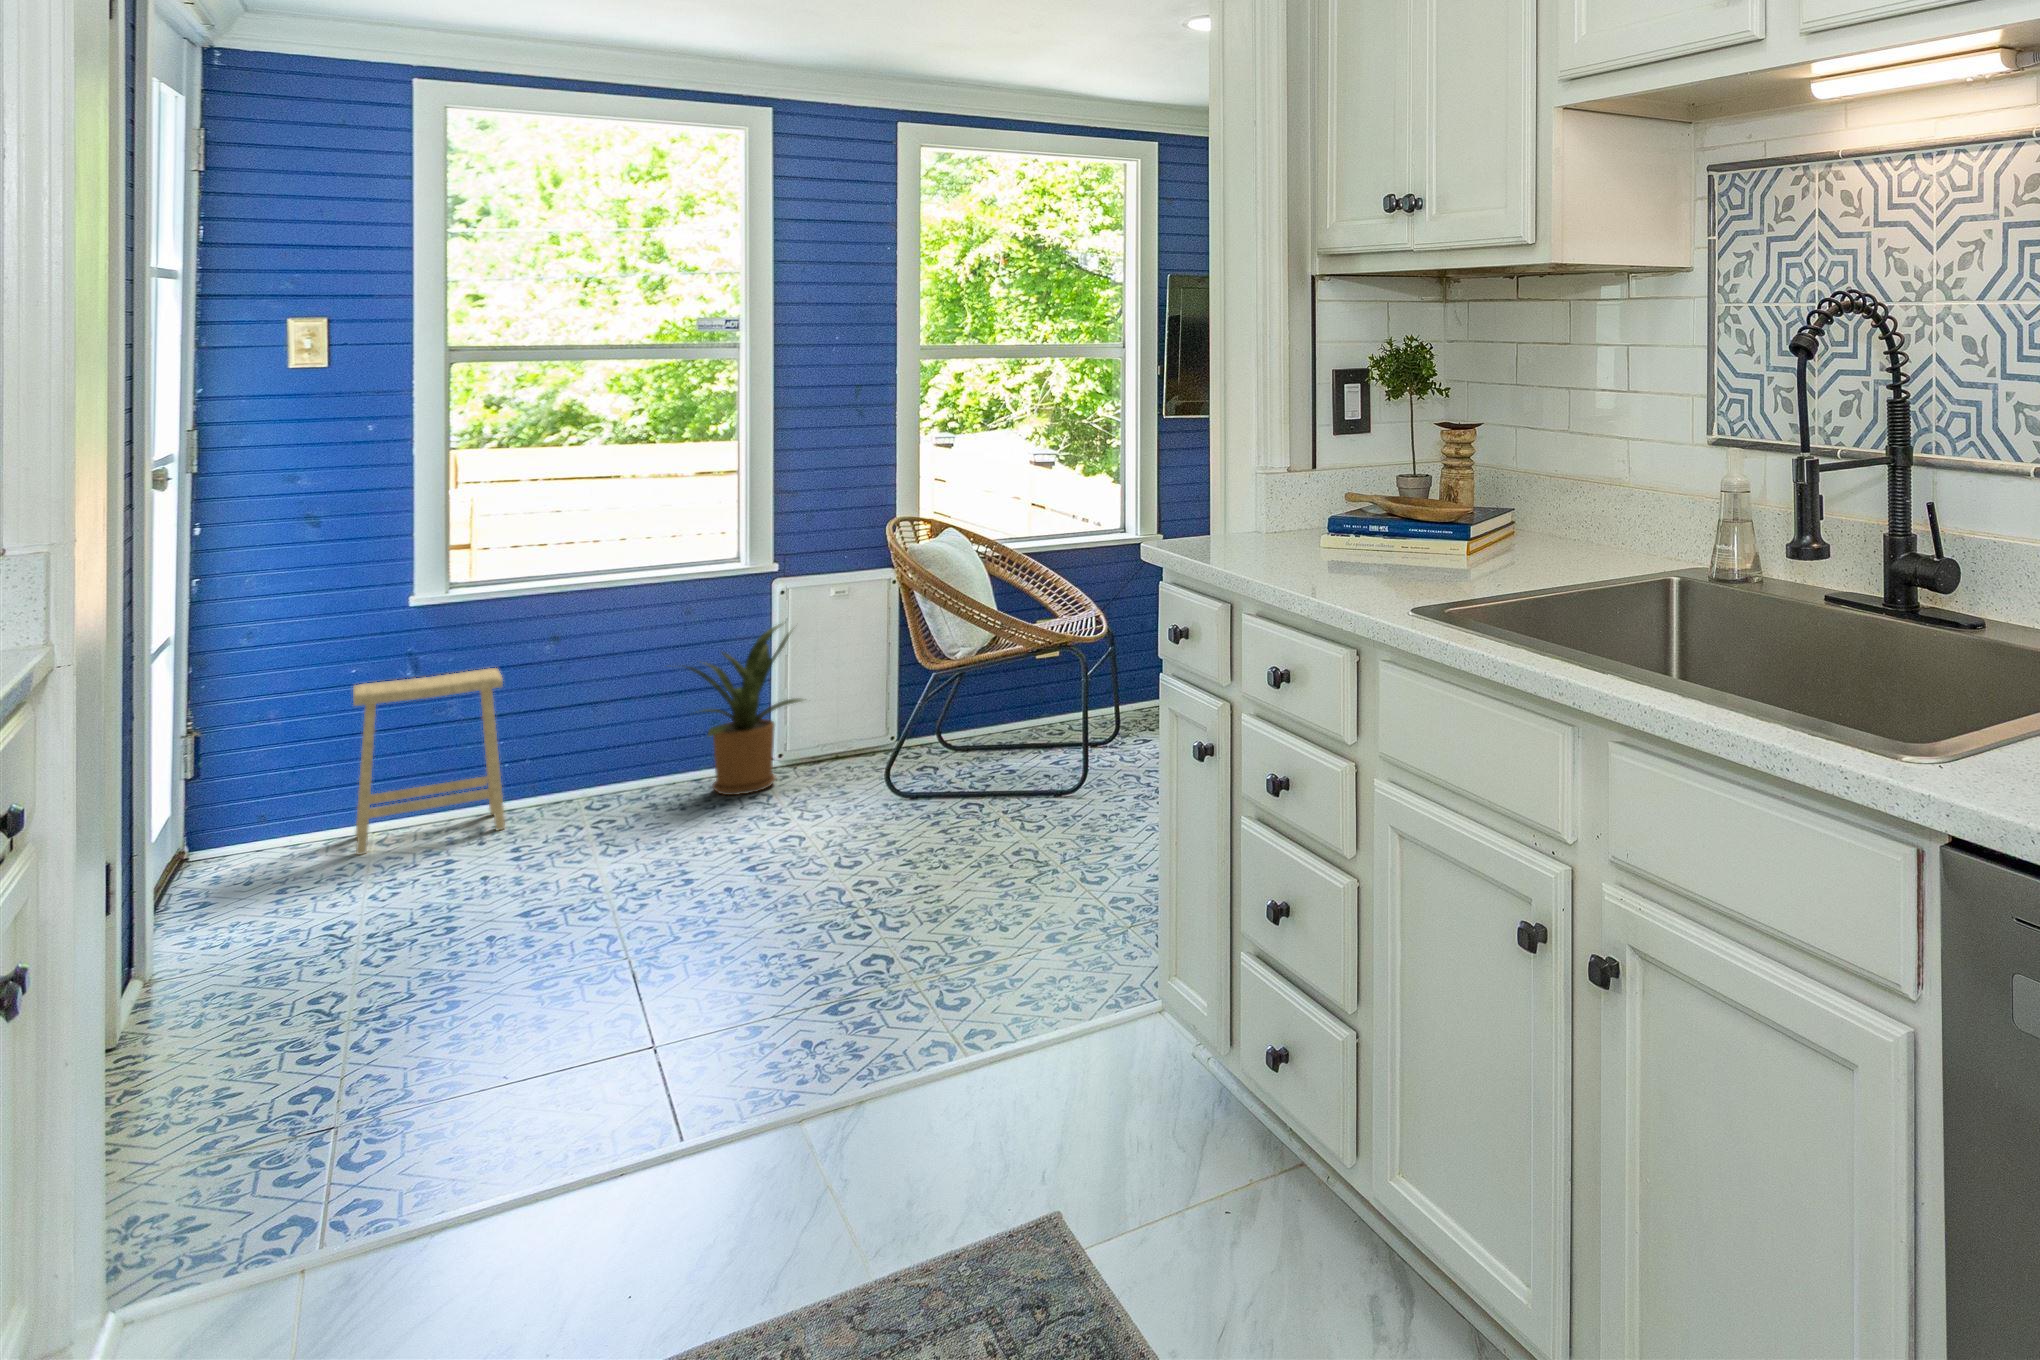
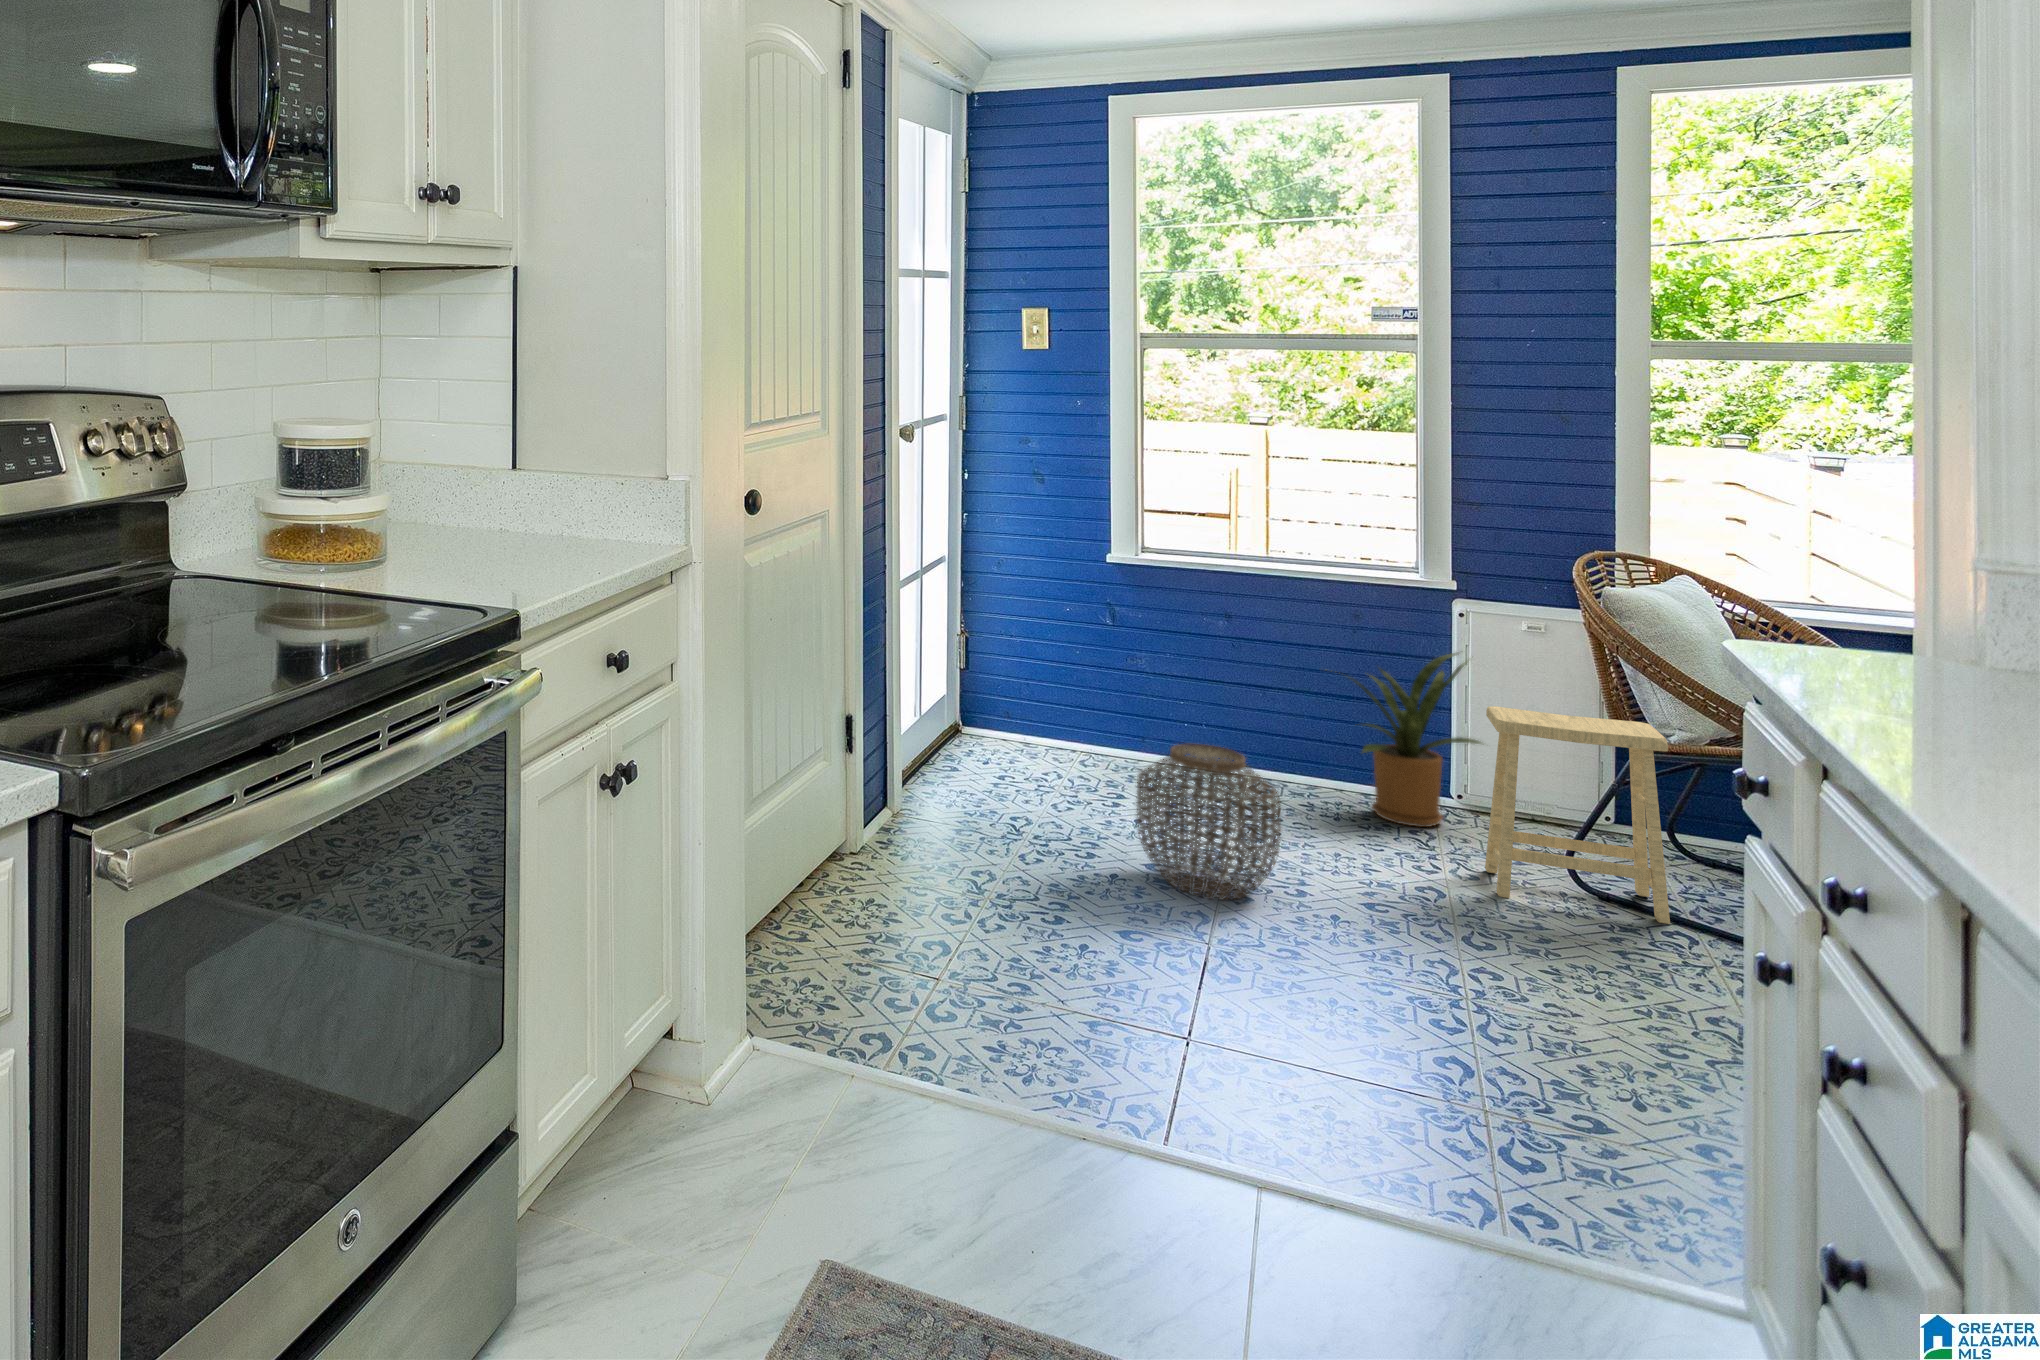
footstool: present [353,668,505,855] -> present [1485,706,1670,924]
woven basket: none [513,763,672,924] -> present [1136,744,1280,900]

